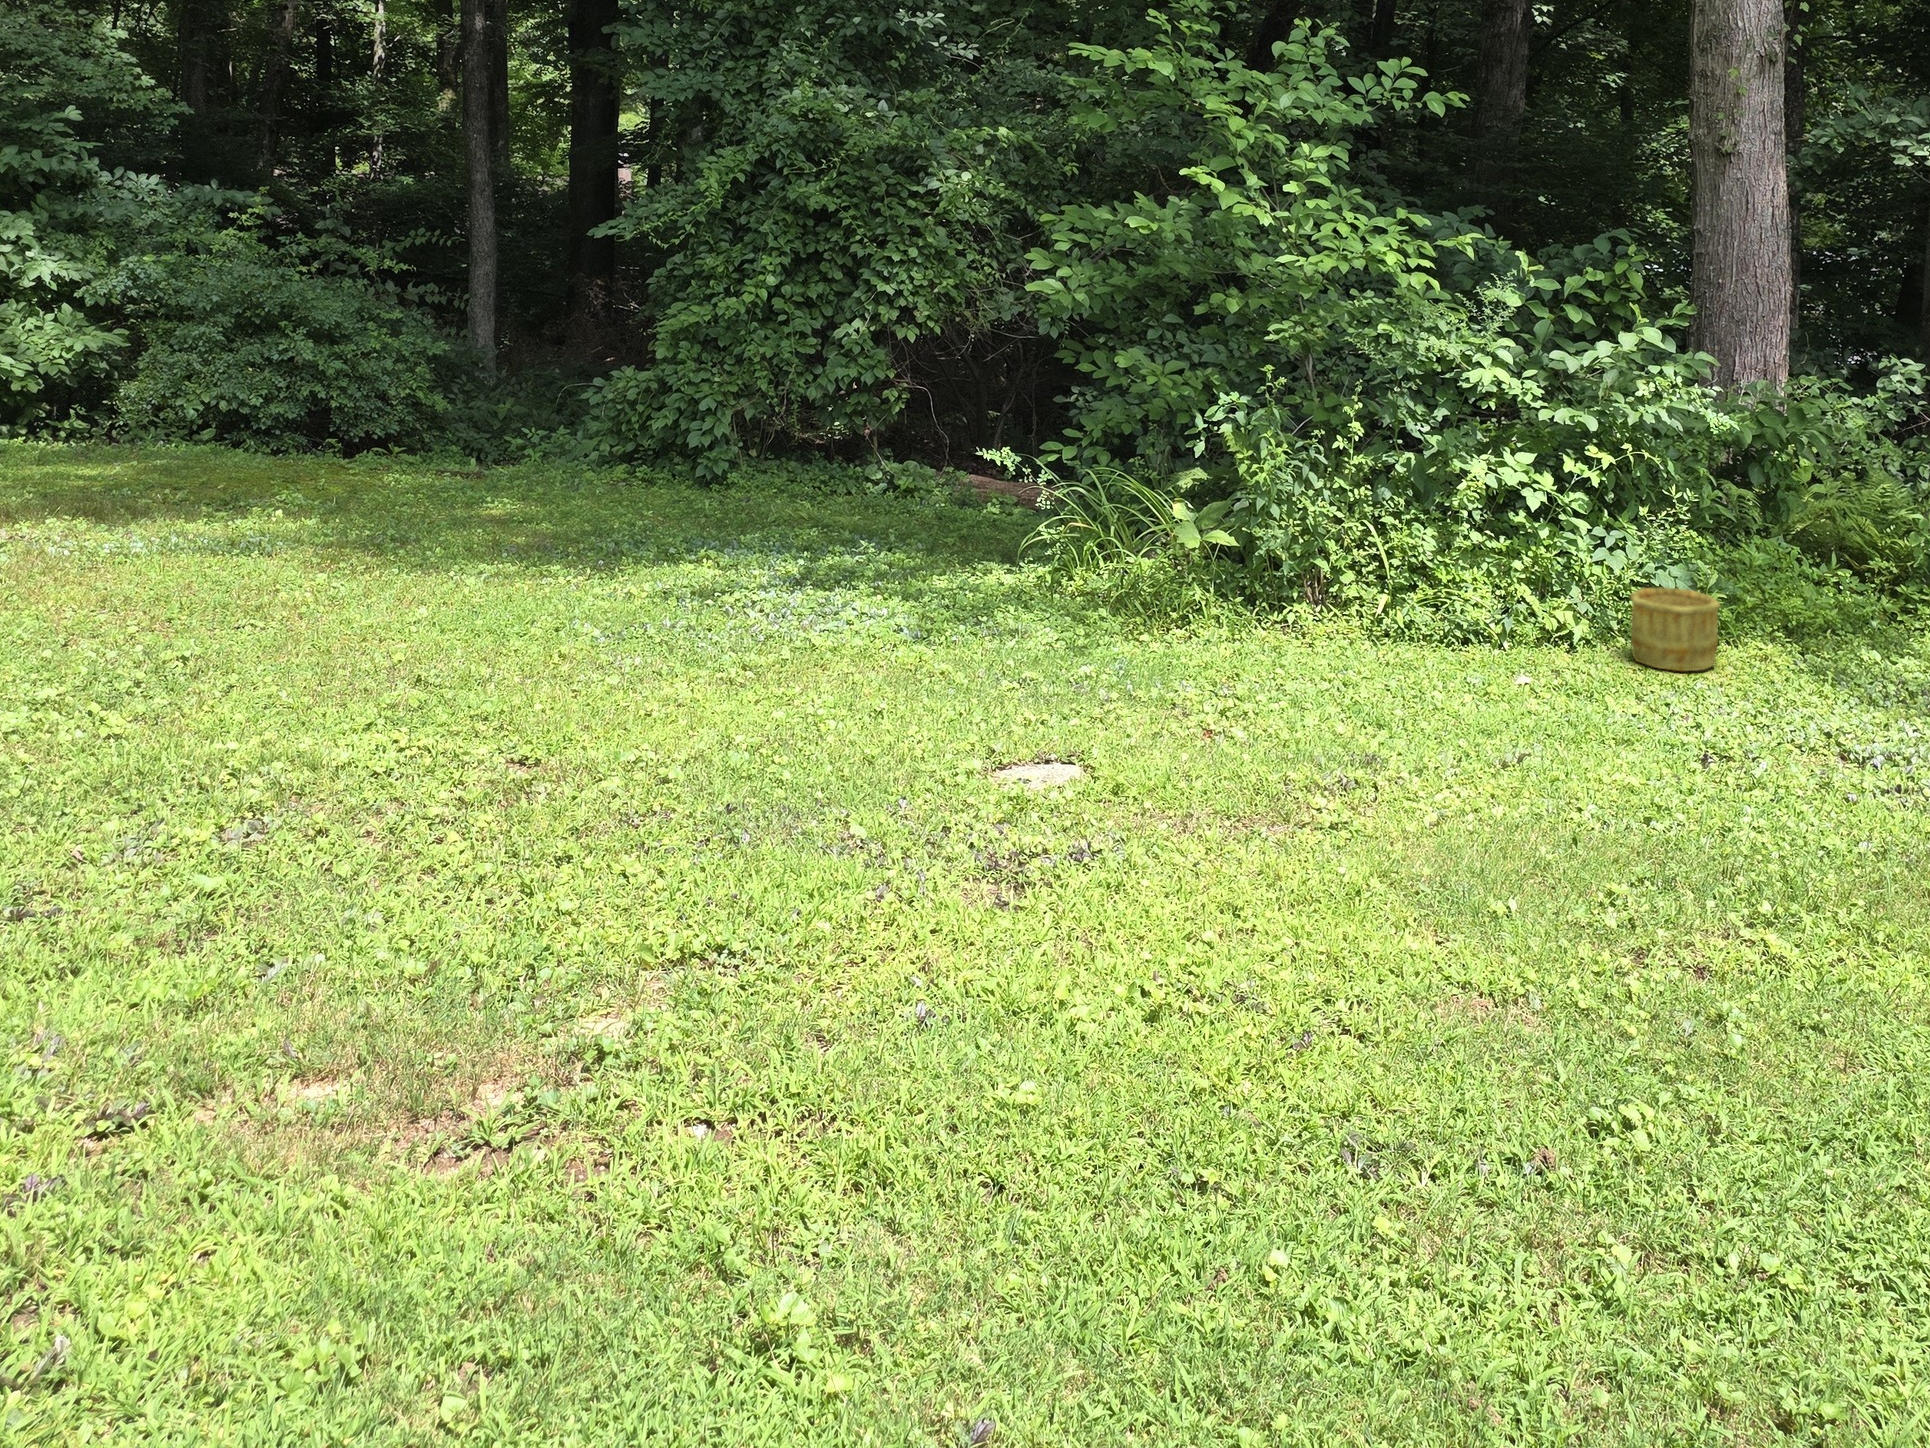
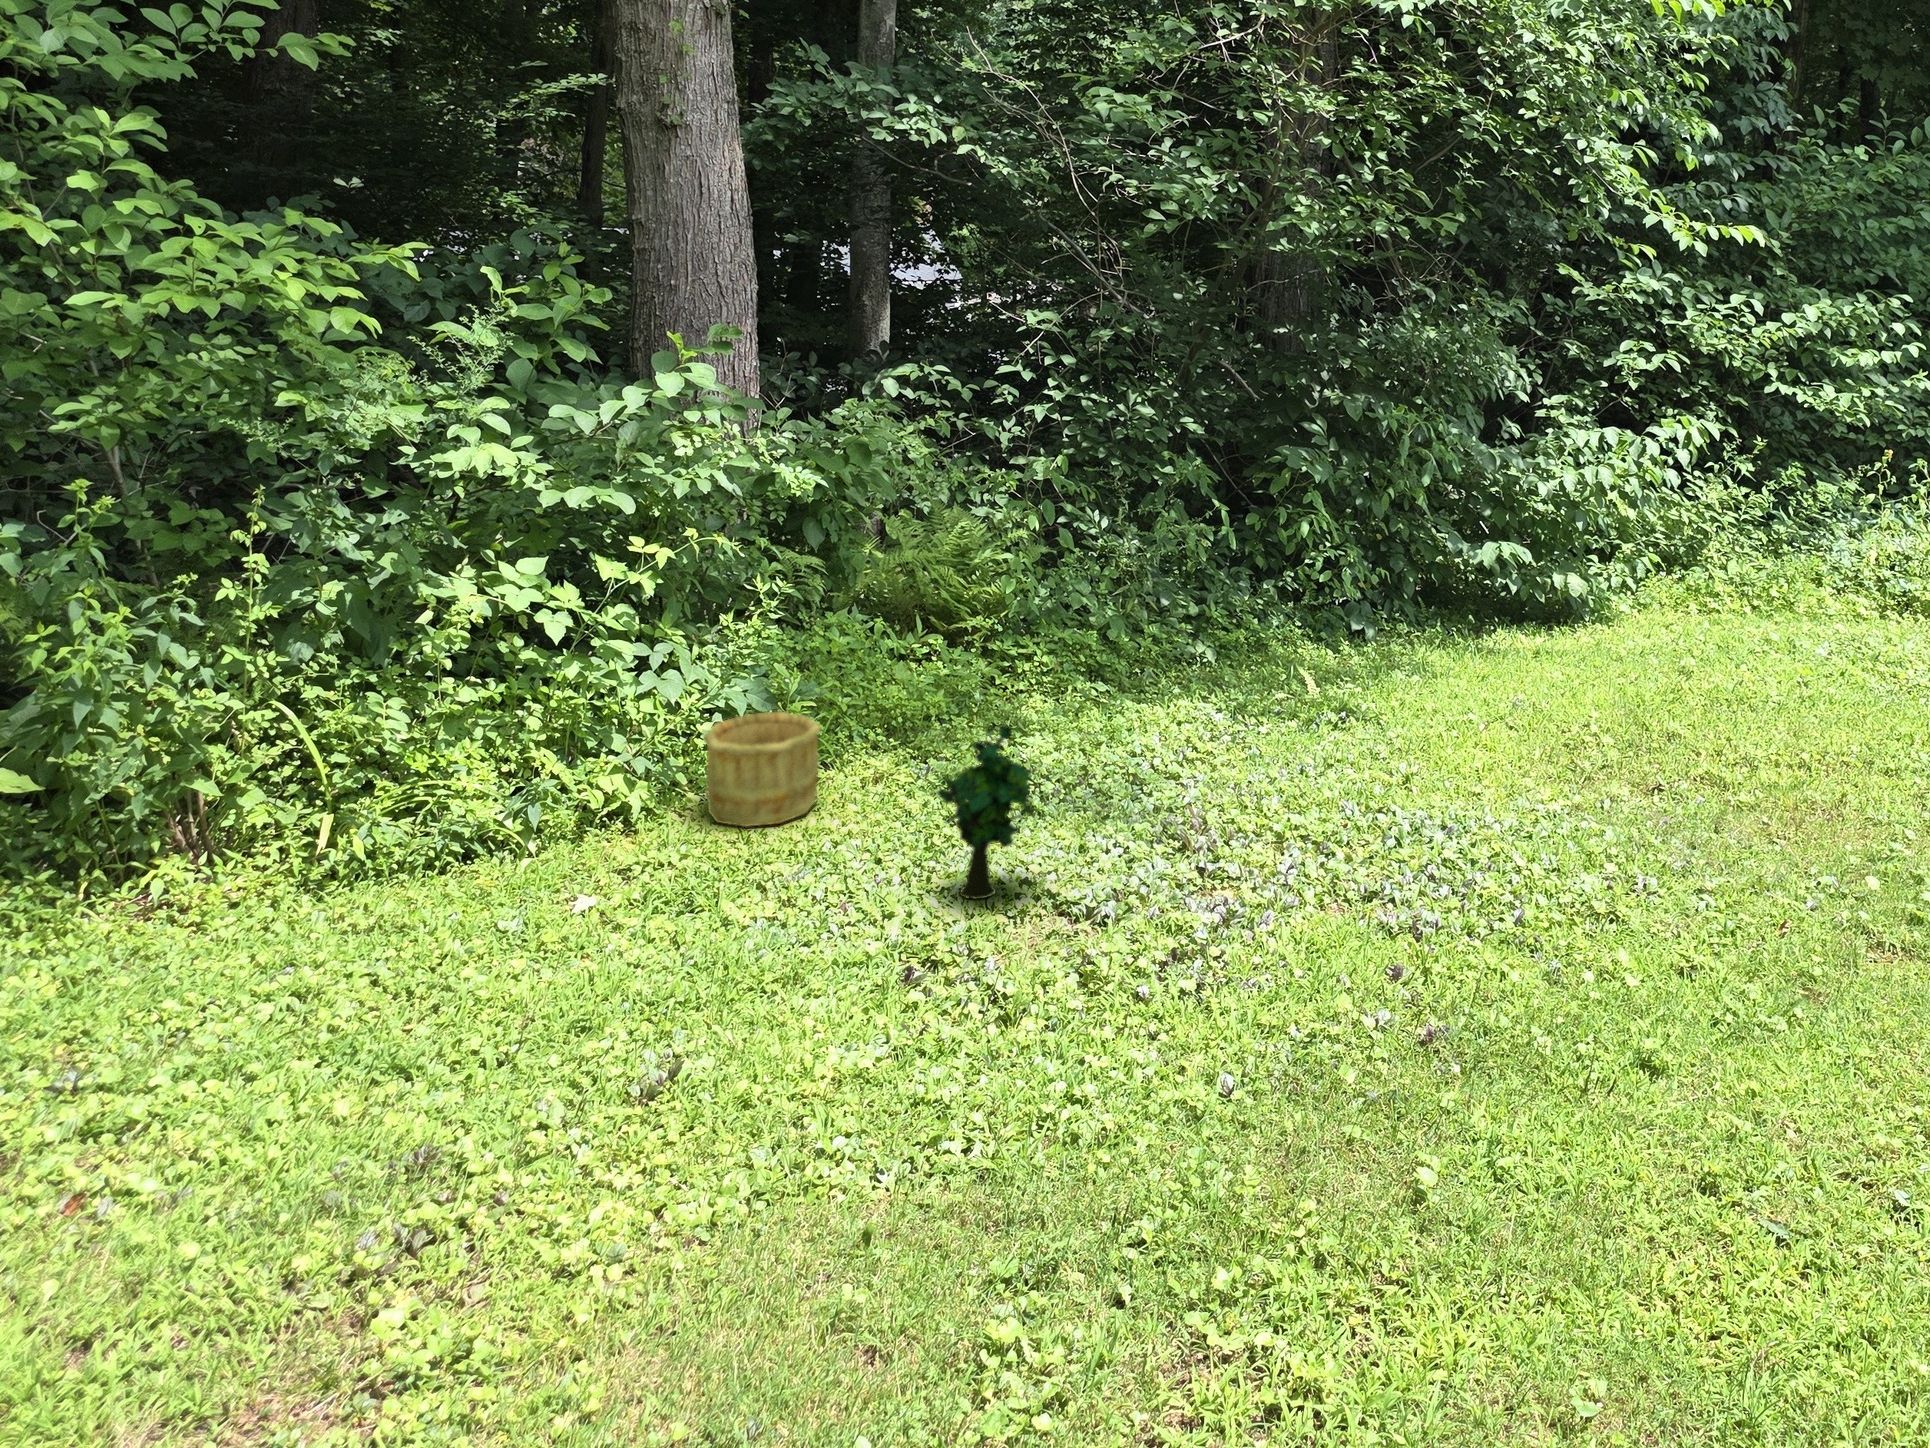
decorative plant: none [1782,607,1876,751] -> present [935,725,1034,899]

